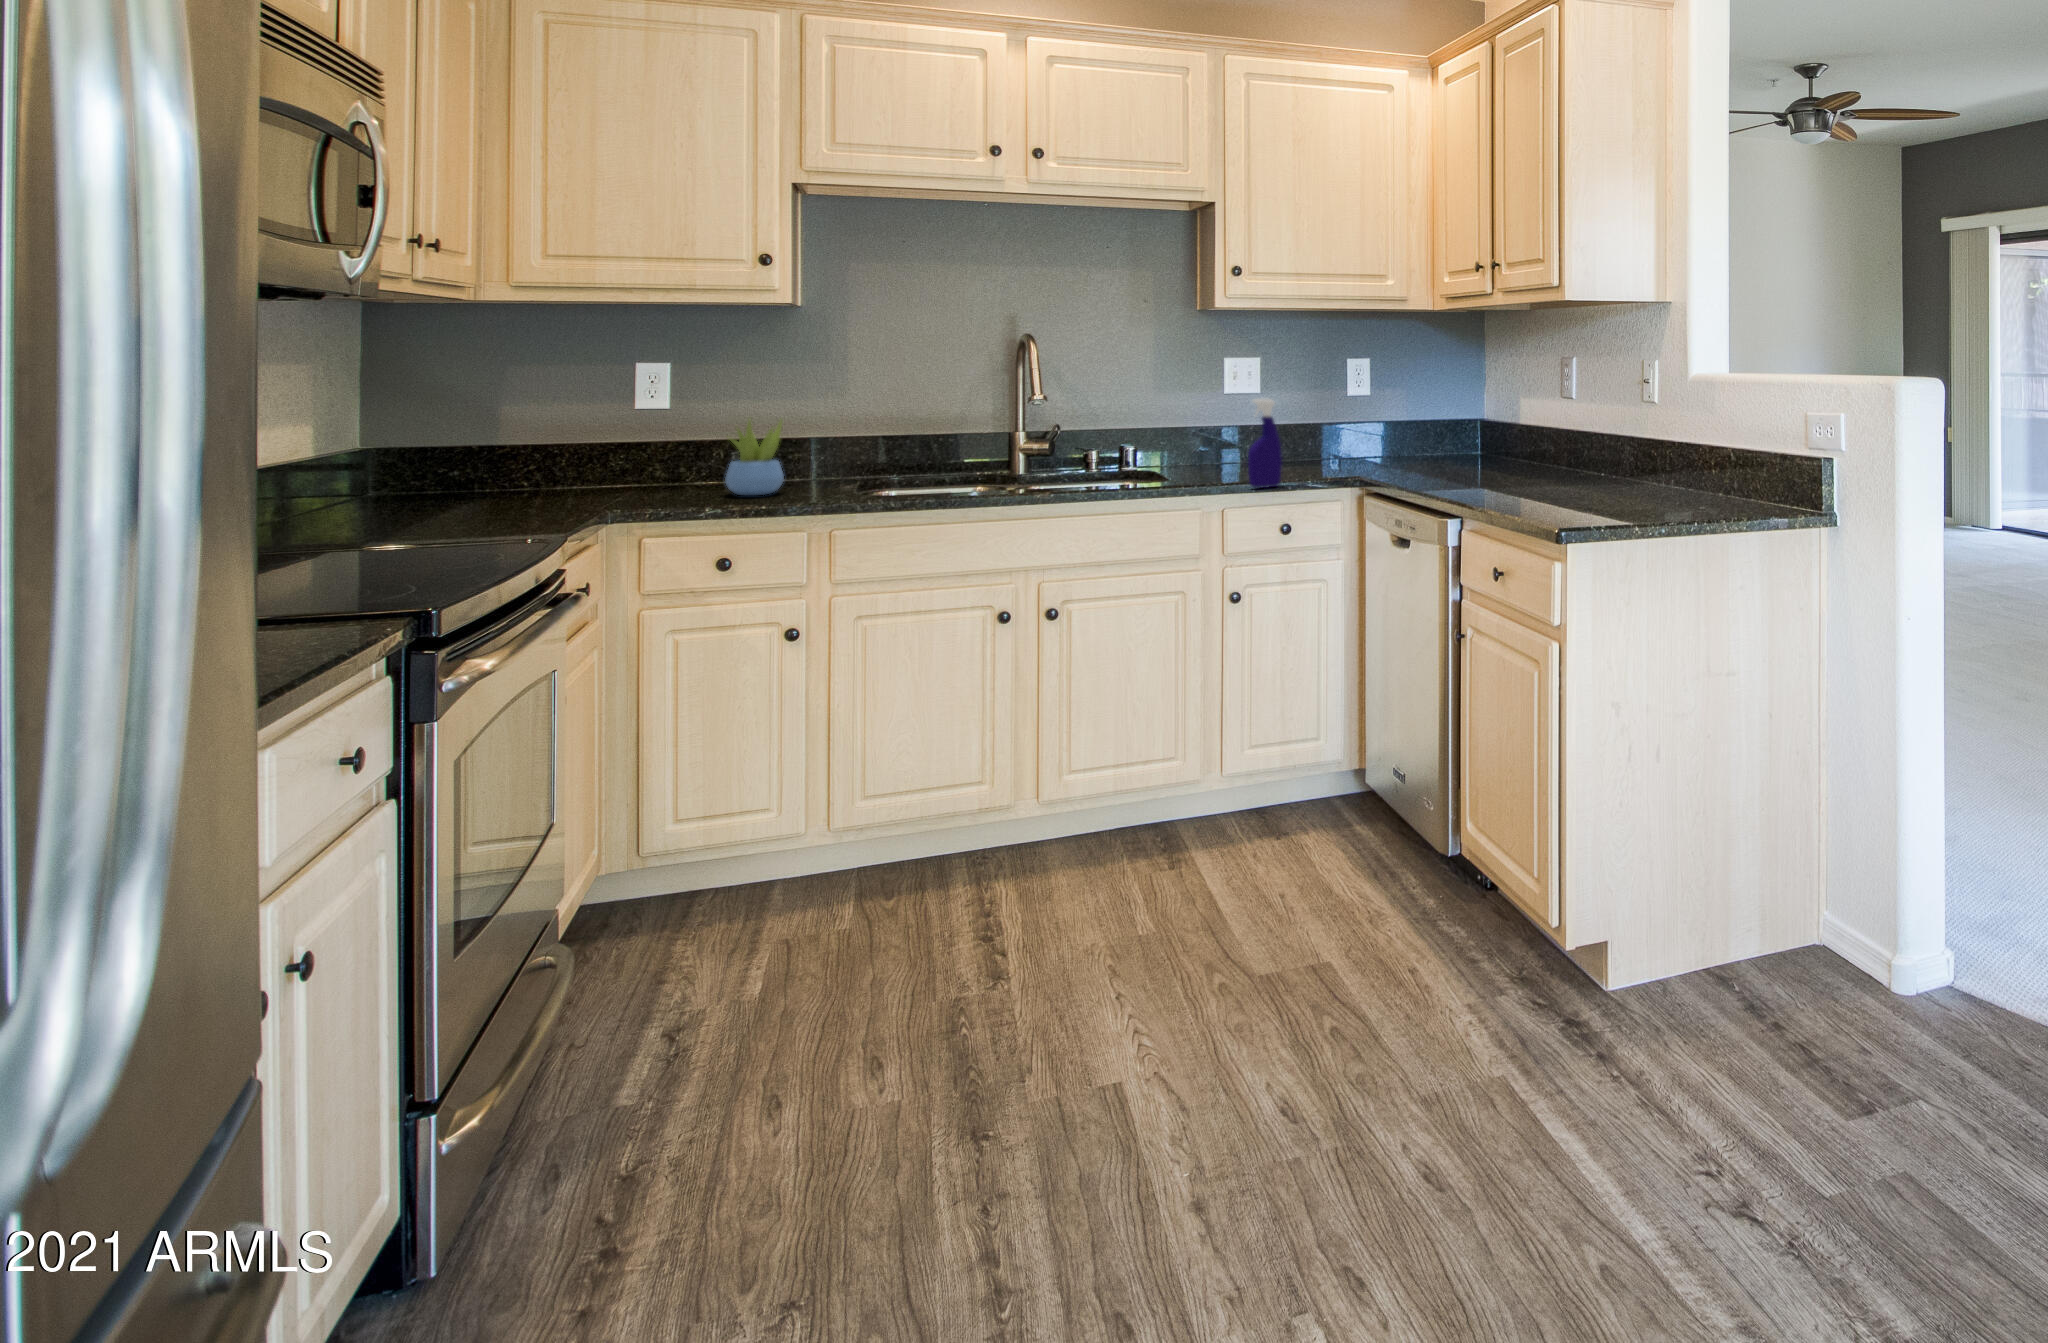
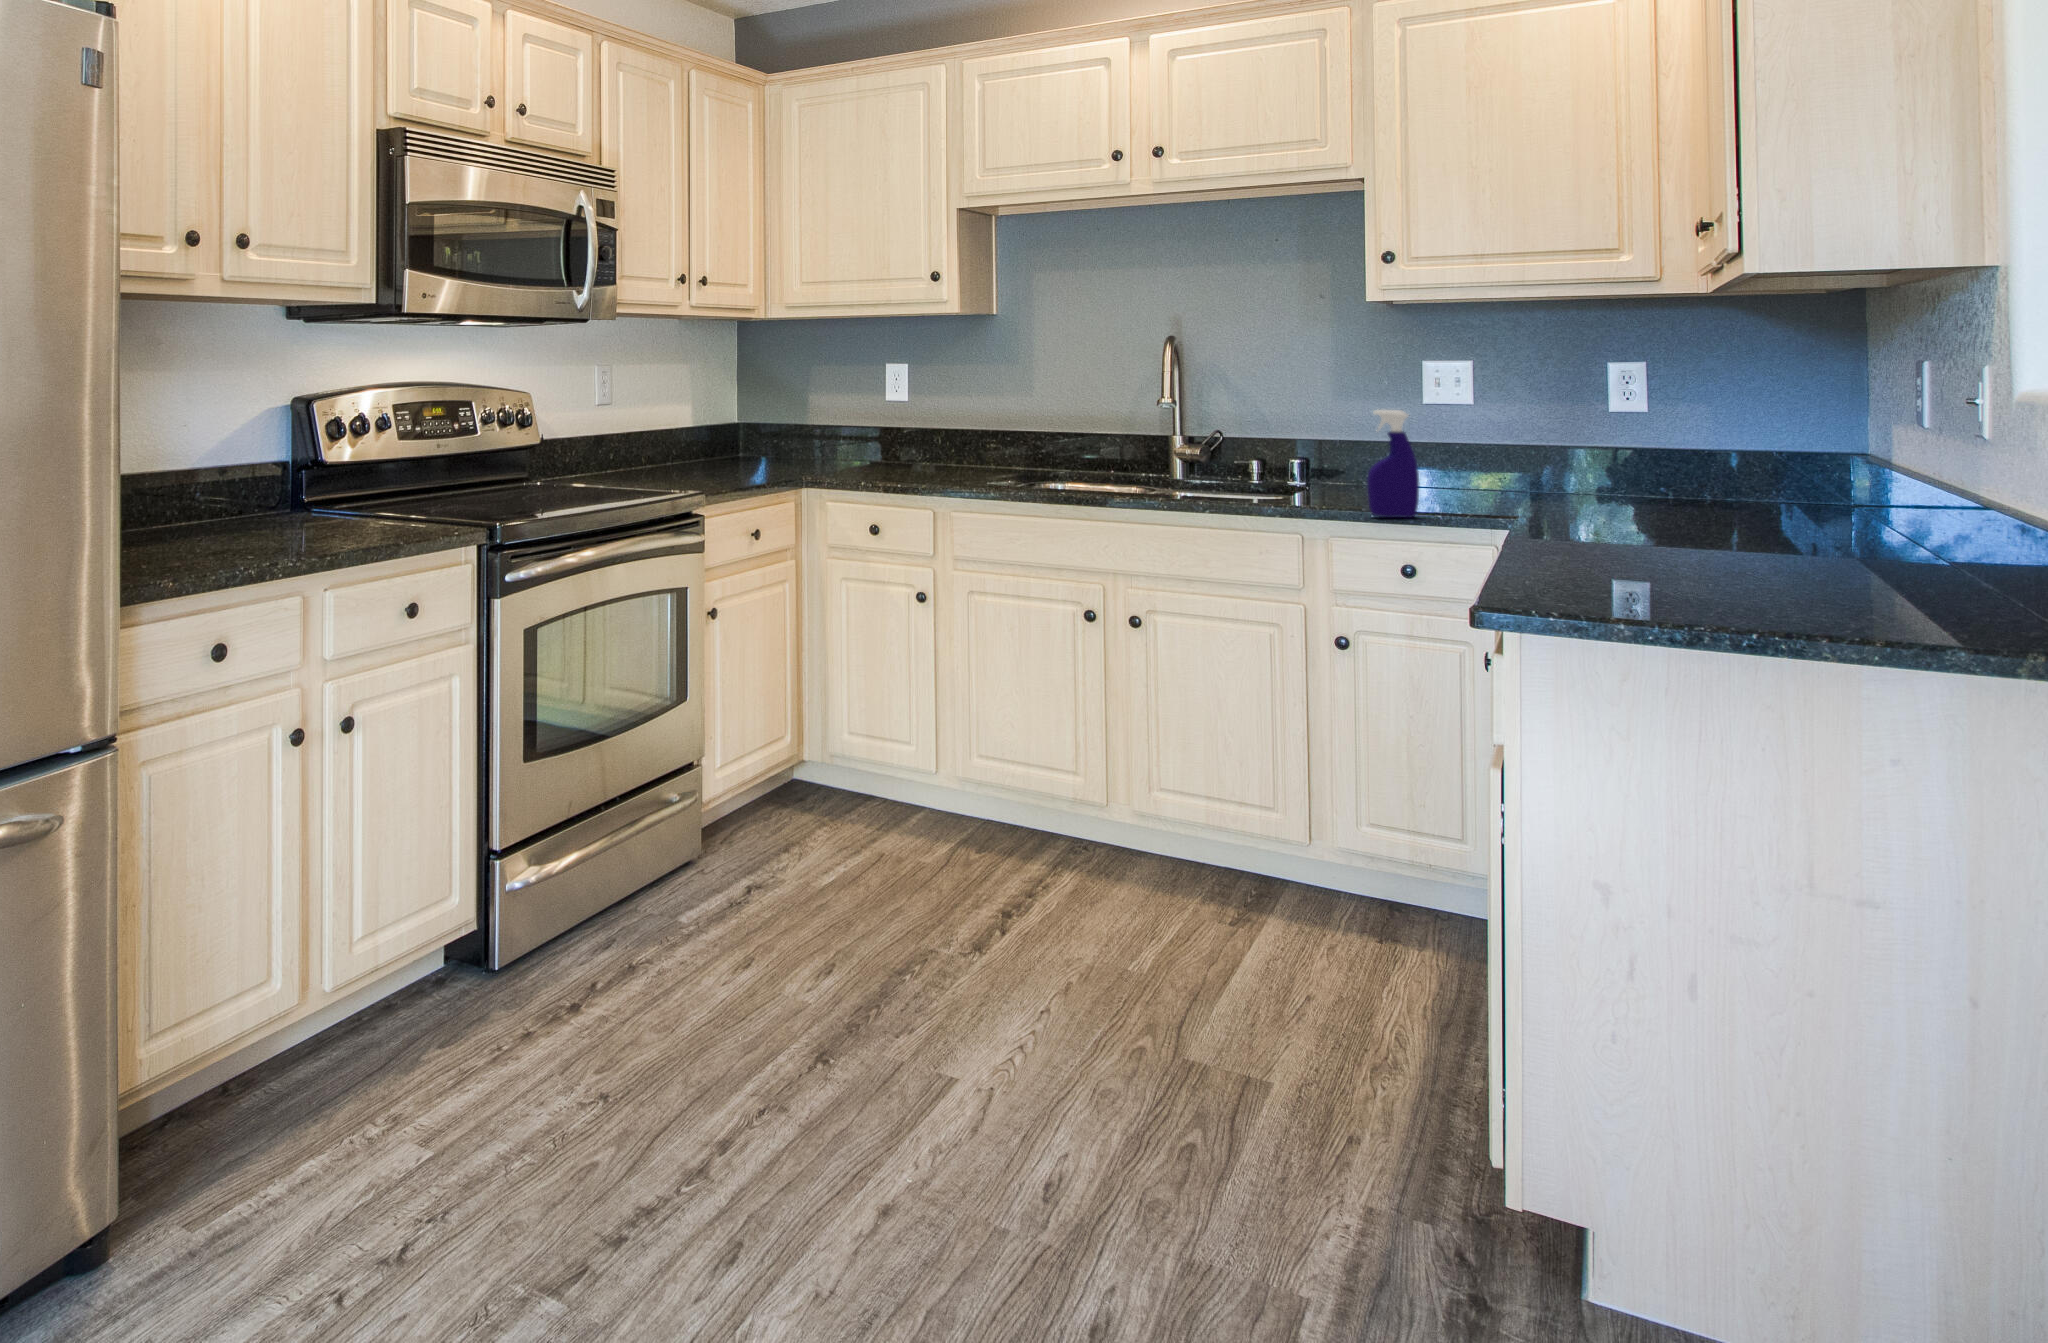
succulent plant: present [725,418,784,495] -> none [906,412,950,480]

